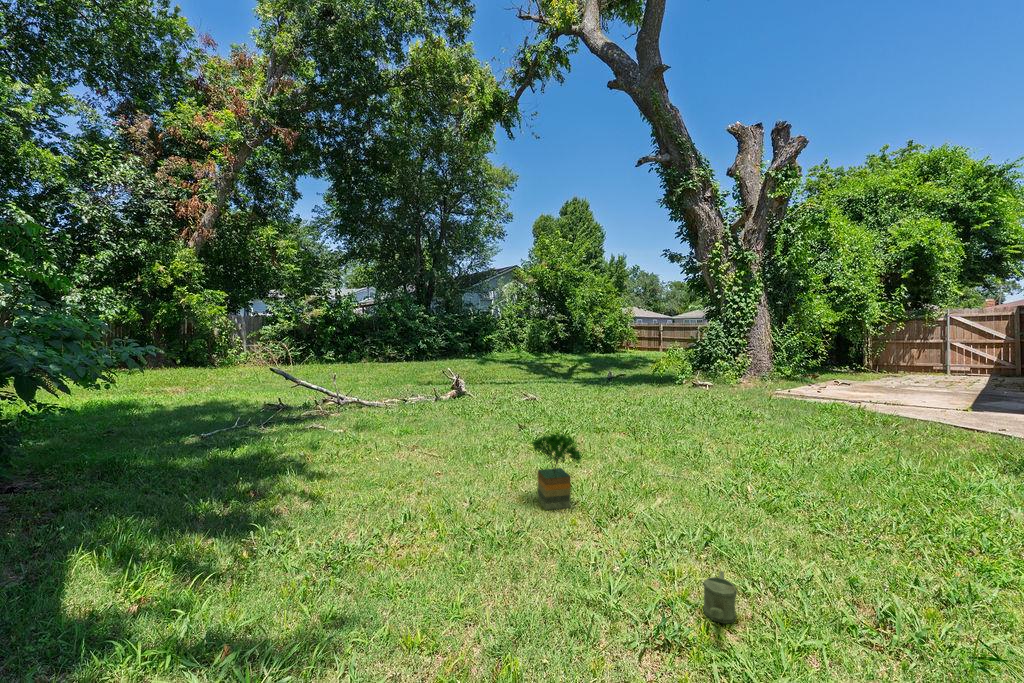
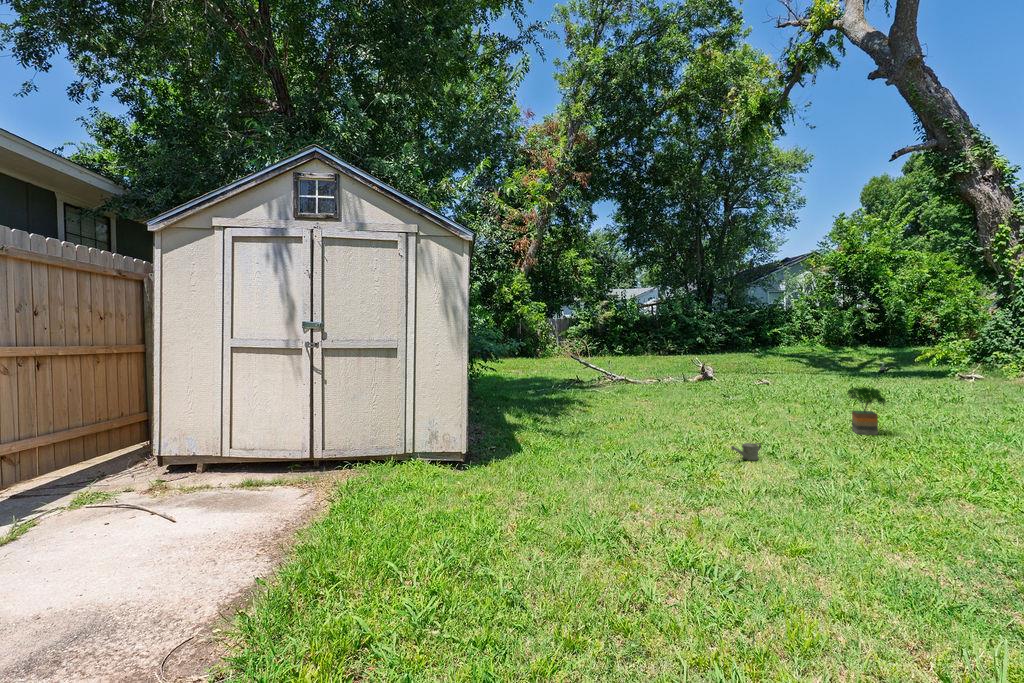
potted tree: present [532,434,582,510] -> present [847,387,886,435]

